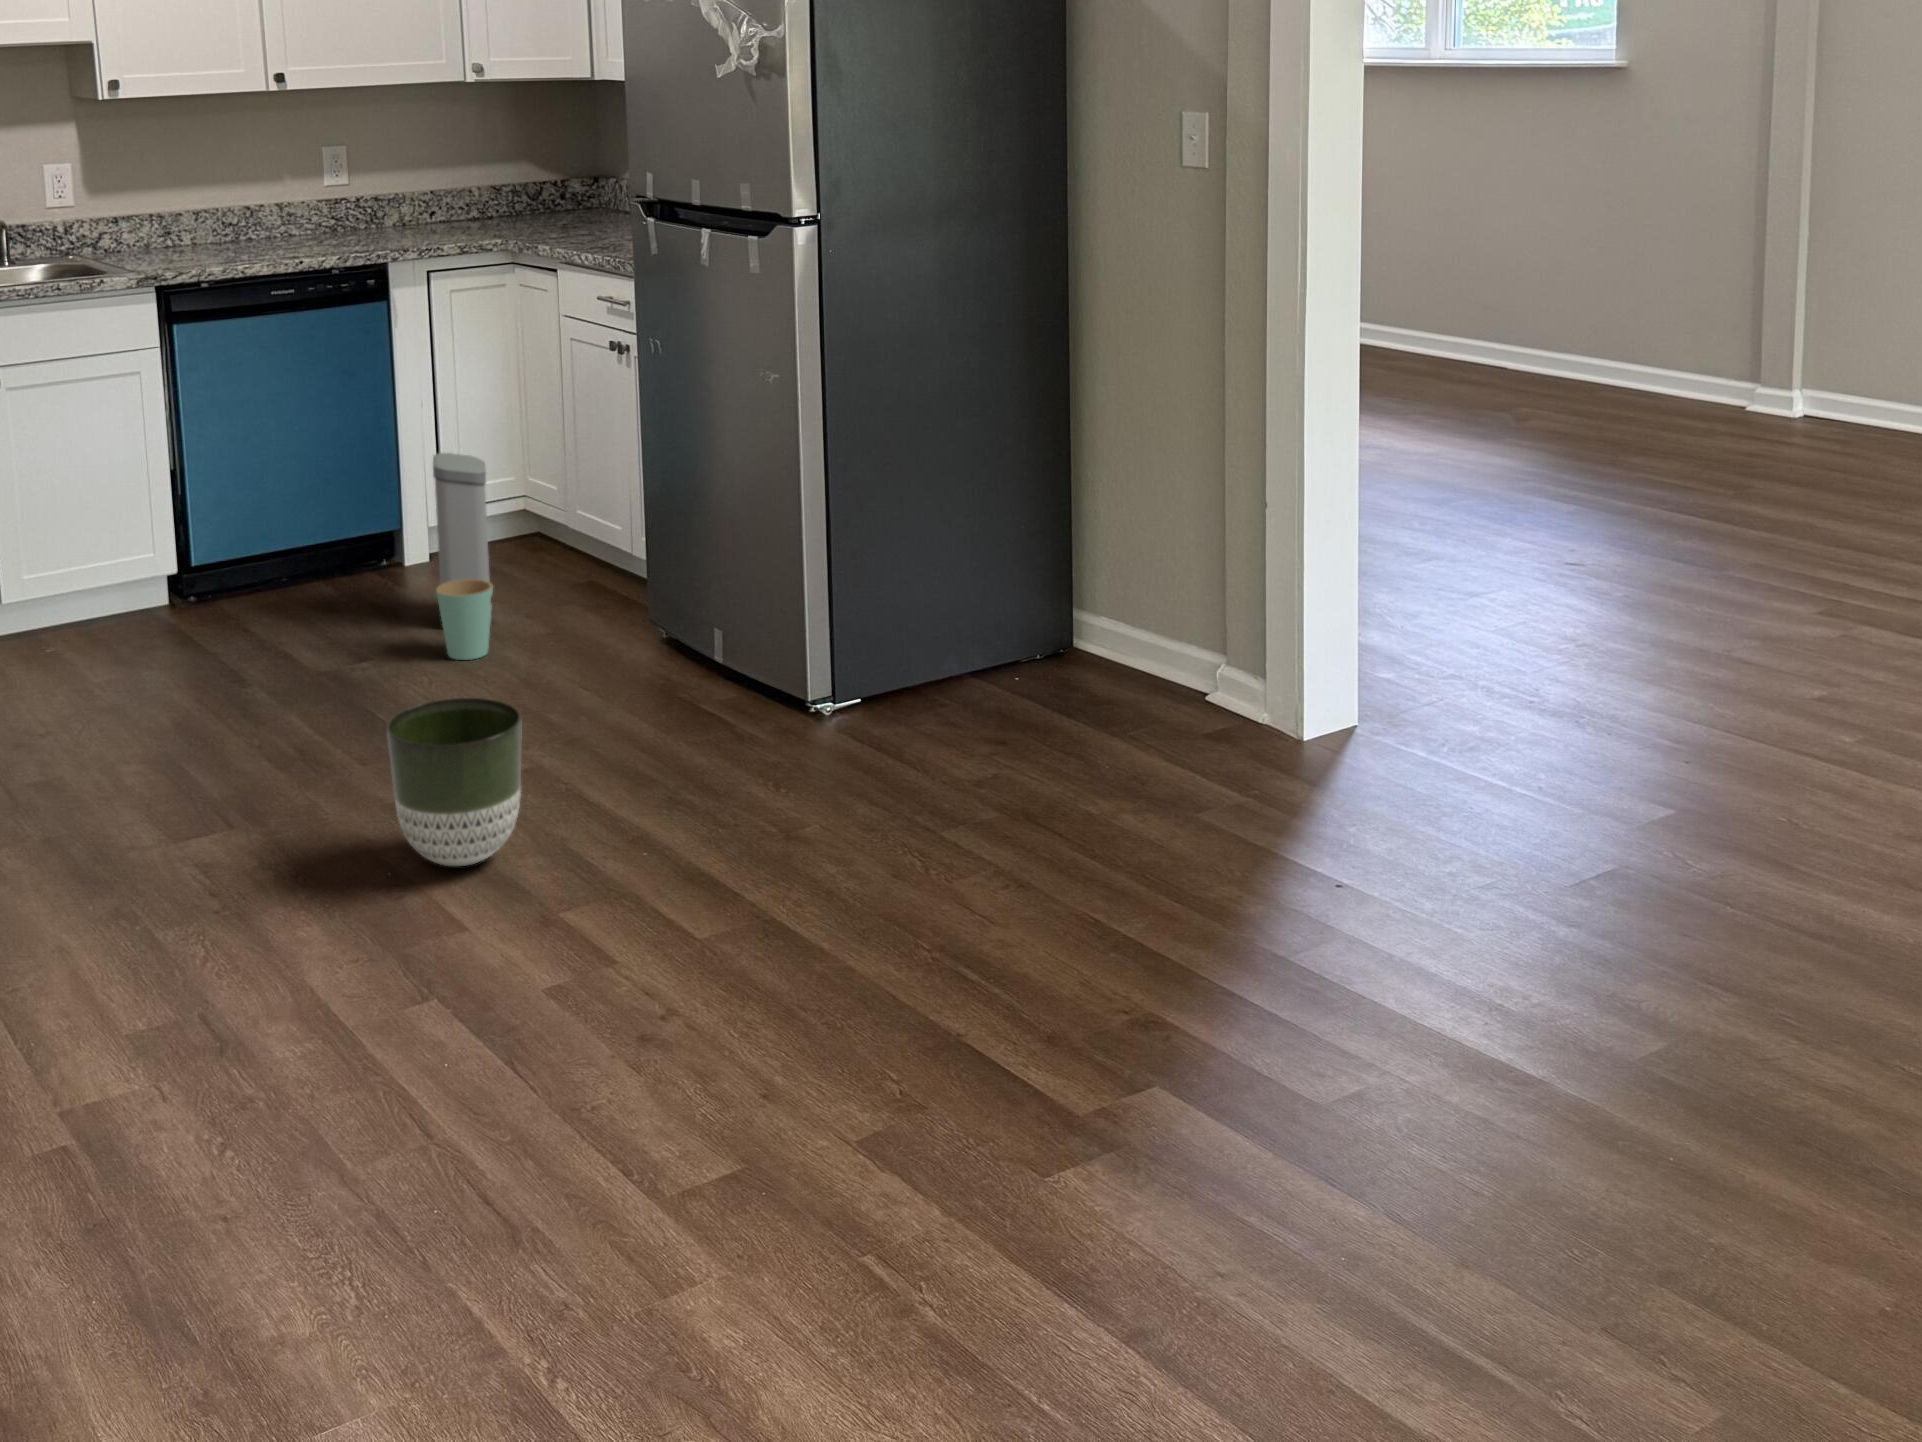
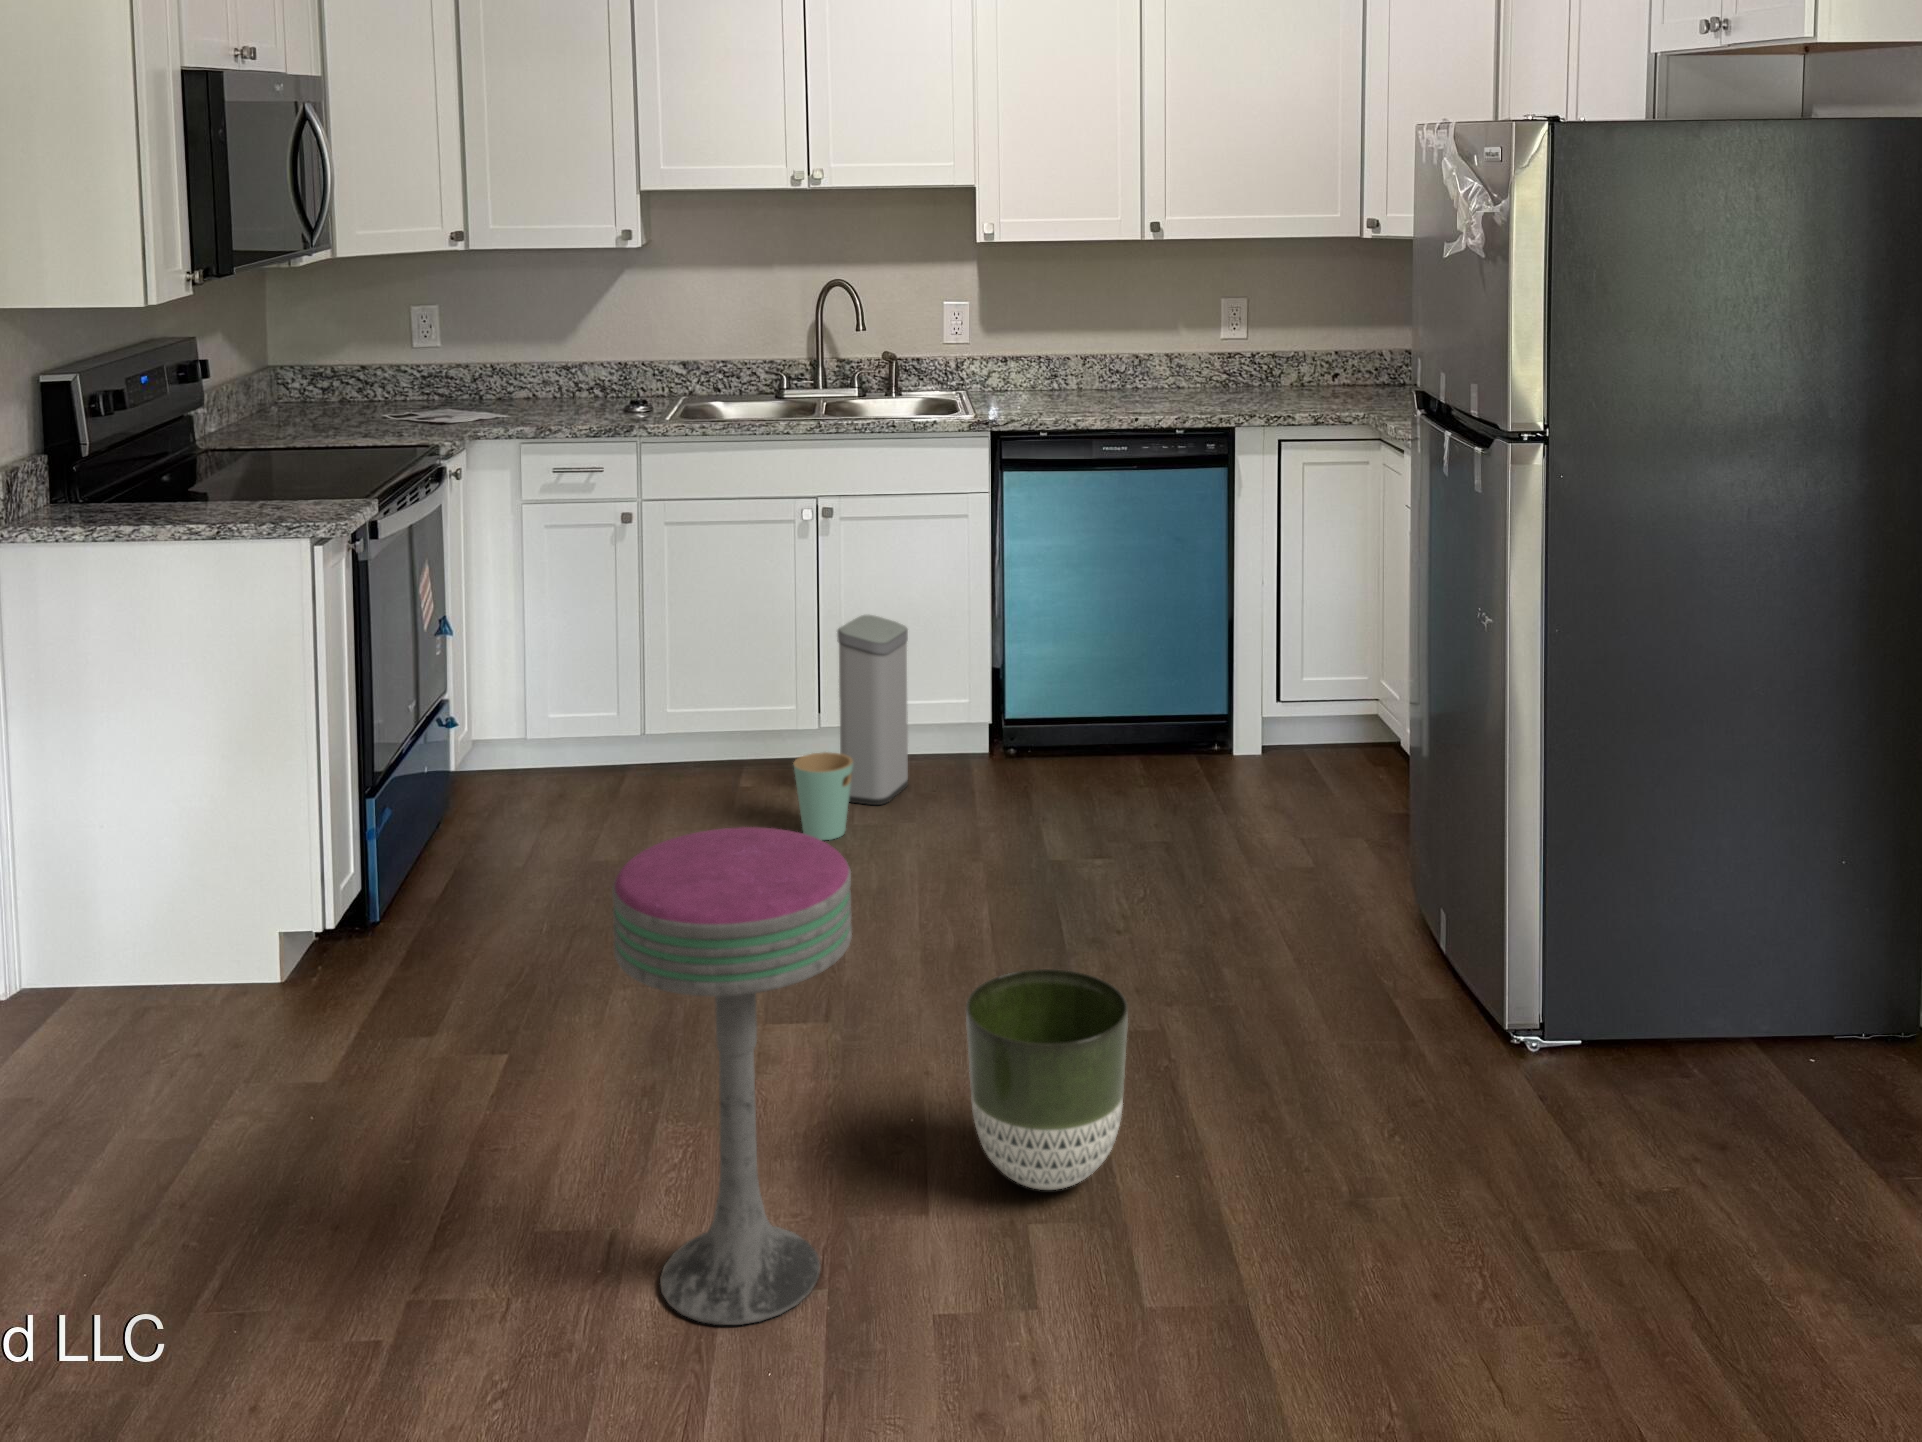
trash can: present [433,453,493,660] -> present [794,615,908,840]
bar stool: none [138,605,346,1003] -> present [612,827,852,1325]

